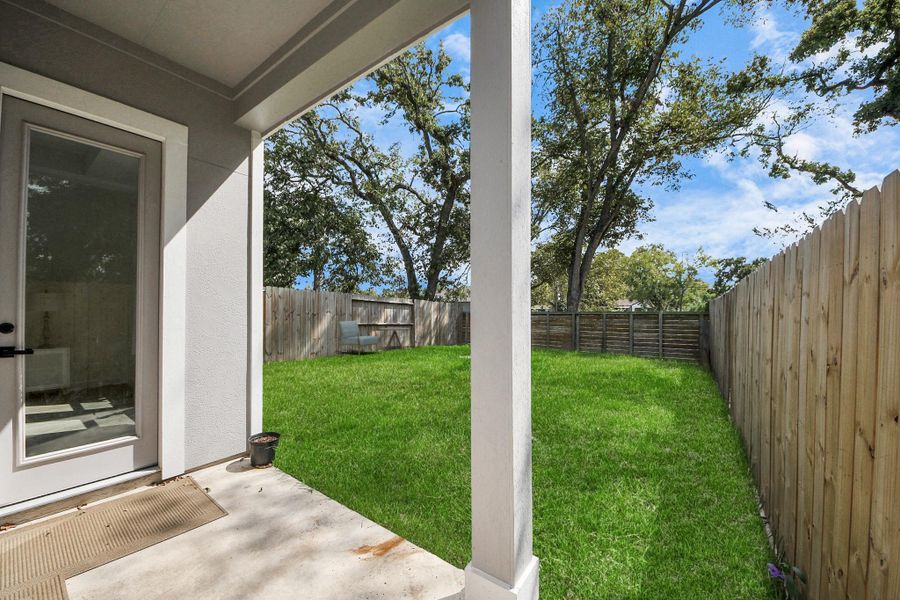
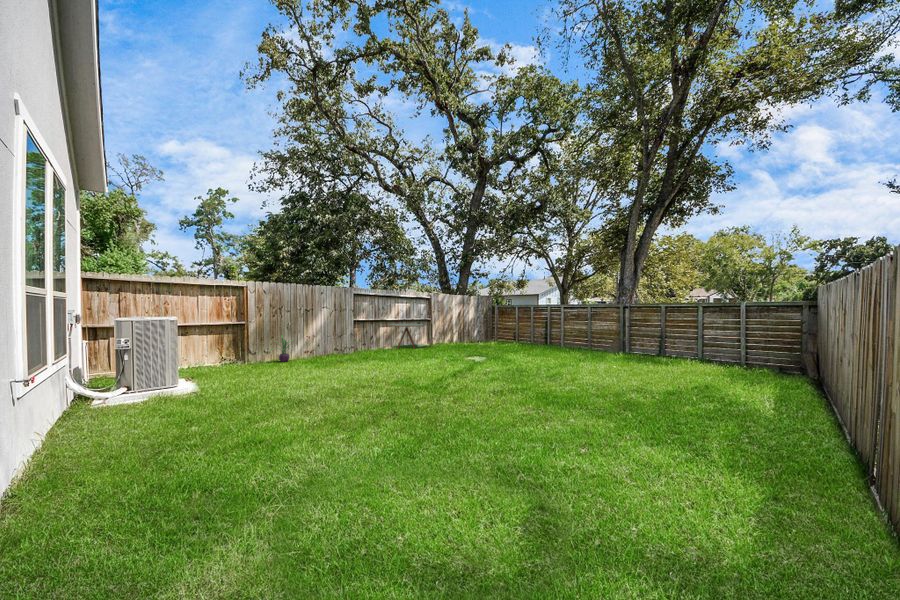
chair: present [338,321,378,356] -> none [337,316,382,357]
decorative plant: none [286,337,311,361] -> present [279,335,289,362]

